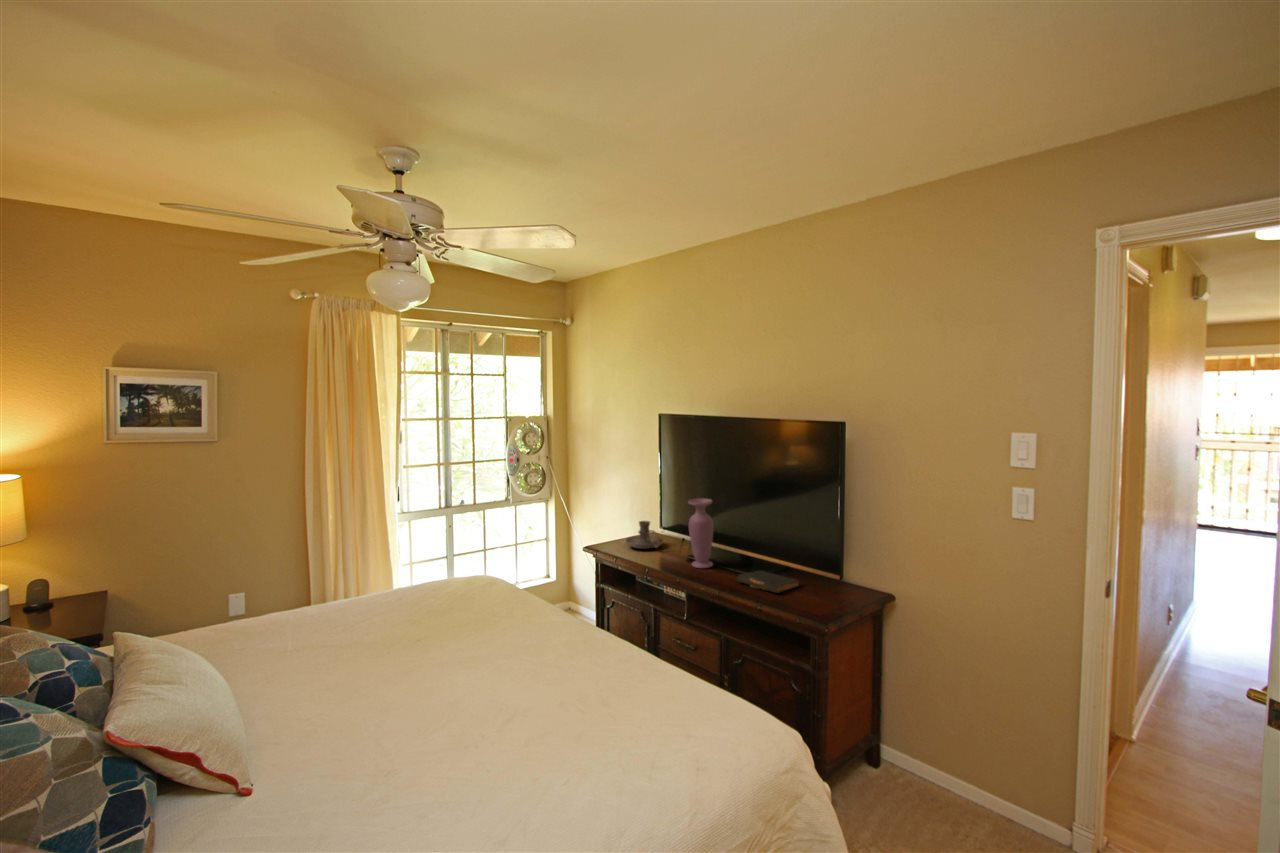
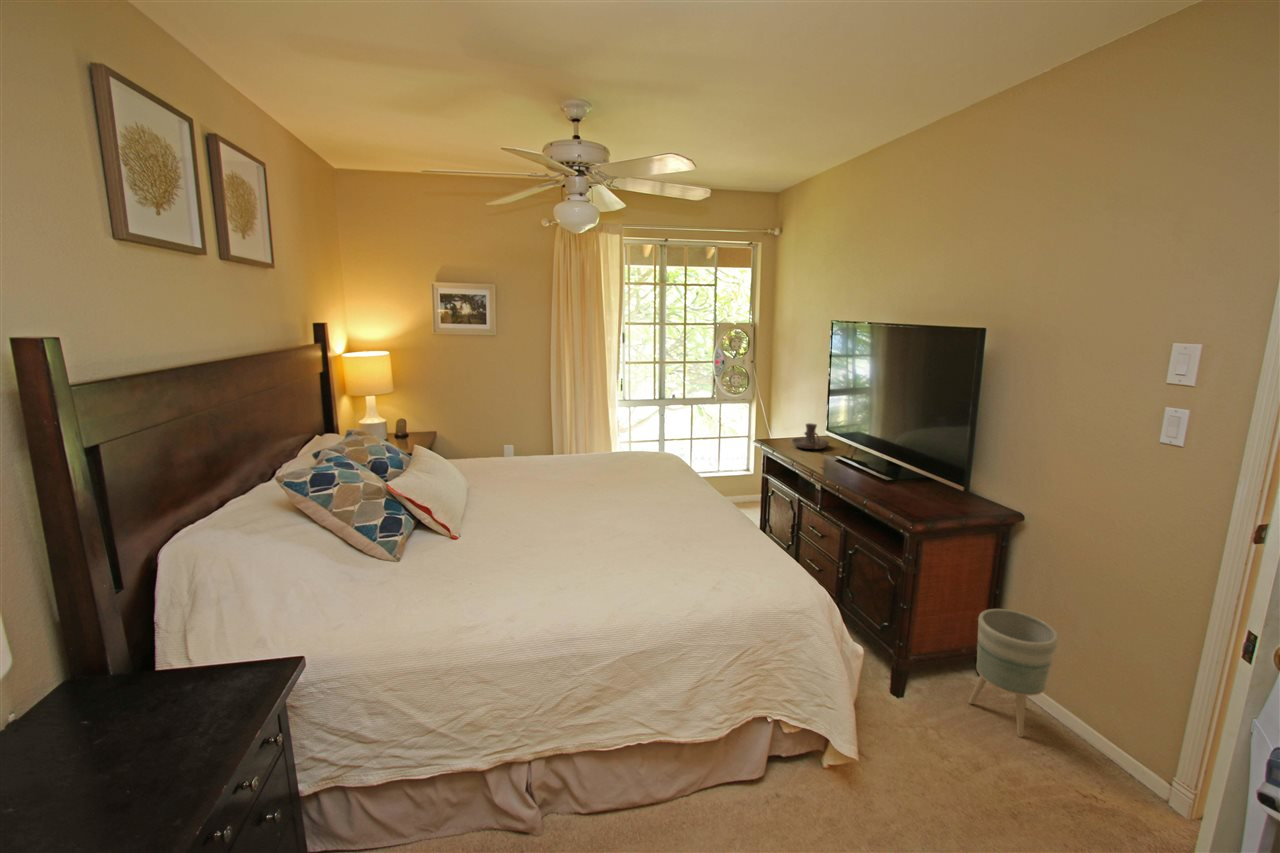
vase: present [688,498,713,568] -> none [838,405,864,471]
book: present [737,571,799,593] -> none [867,479,930,499]
planter: none [877,687,949,820] -> present [968,609,1058,737]

